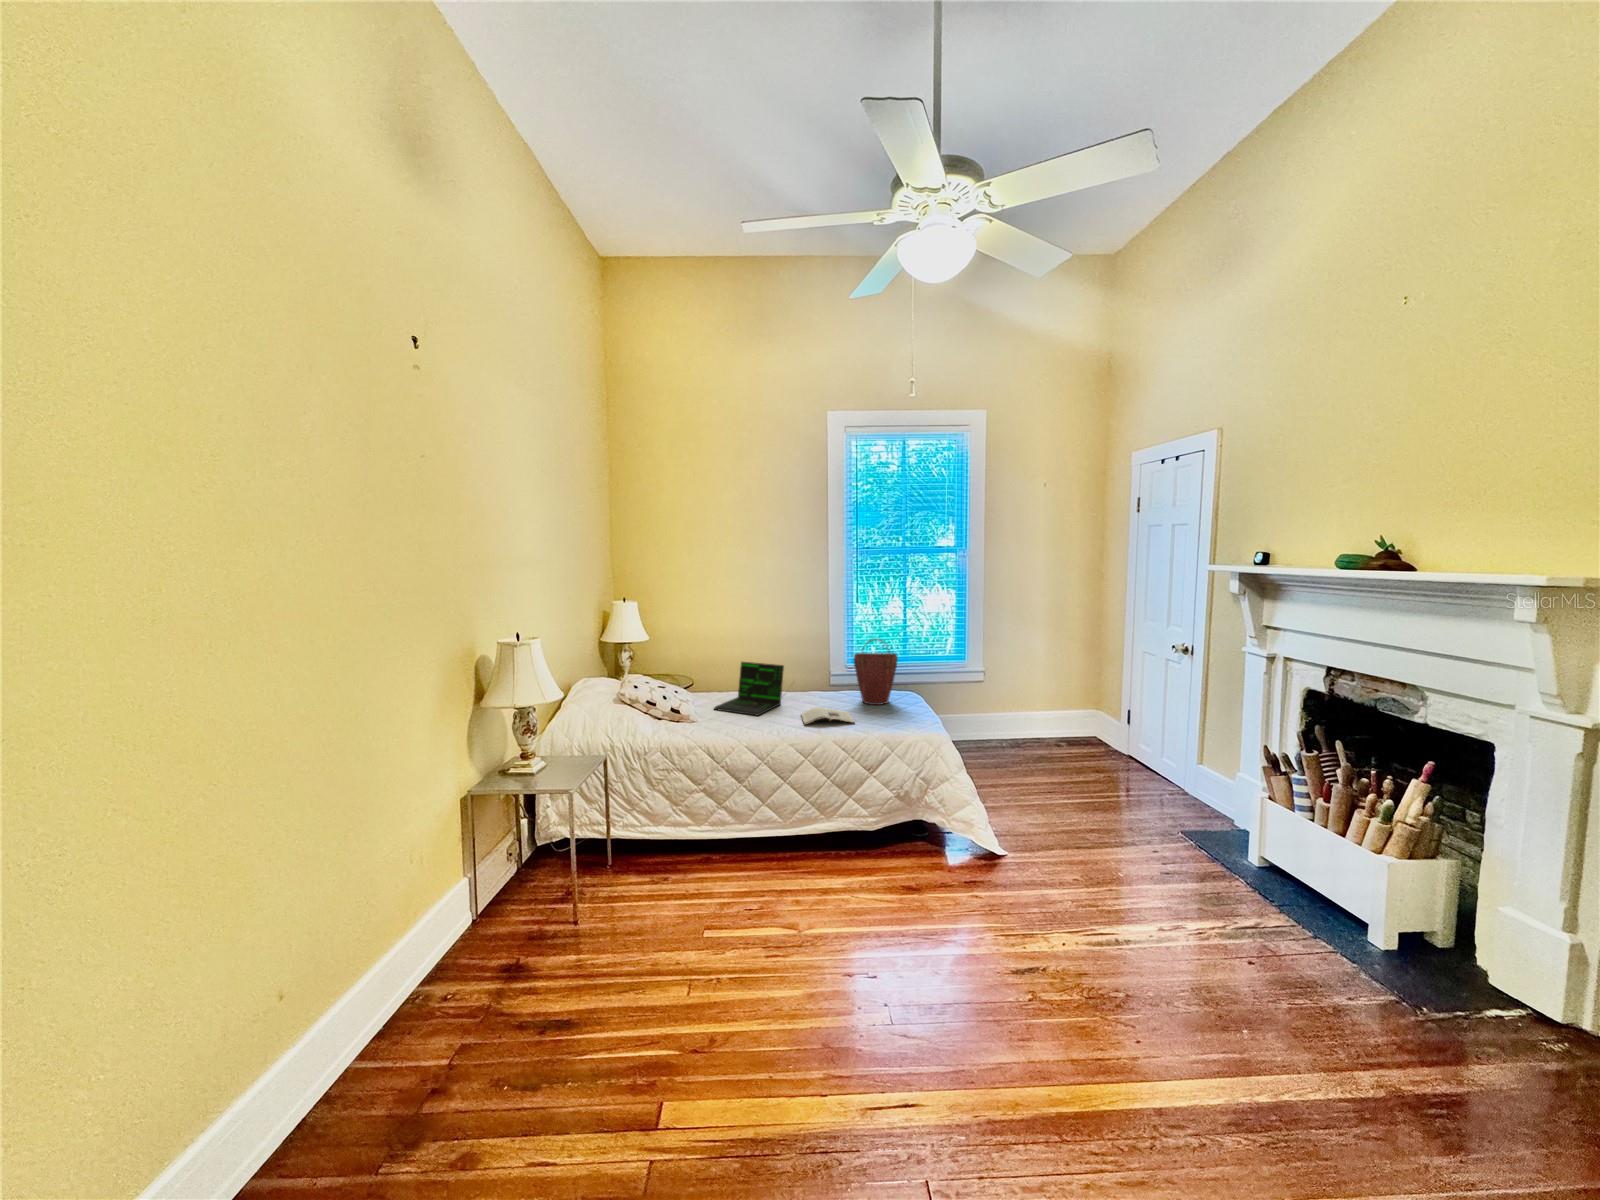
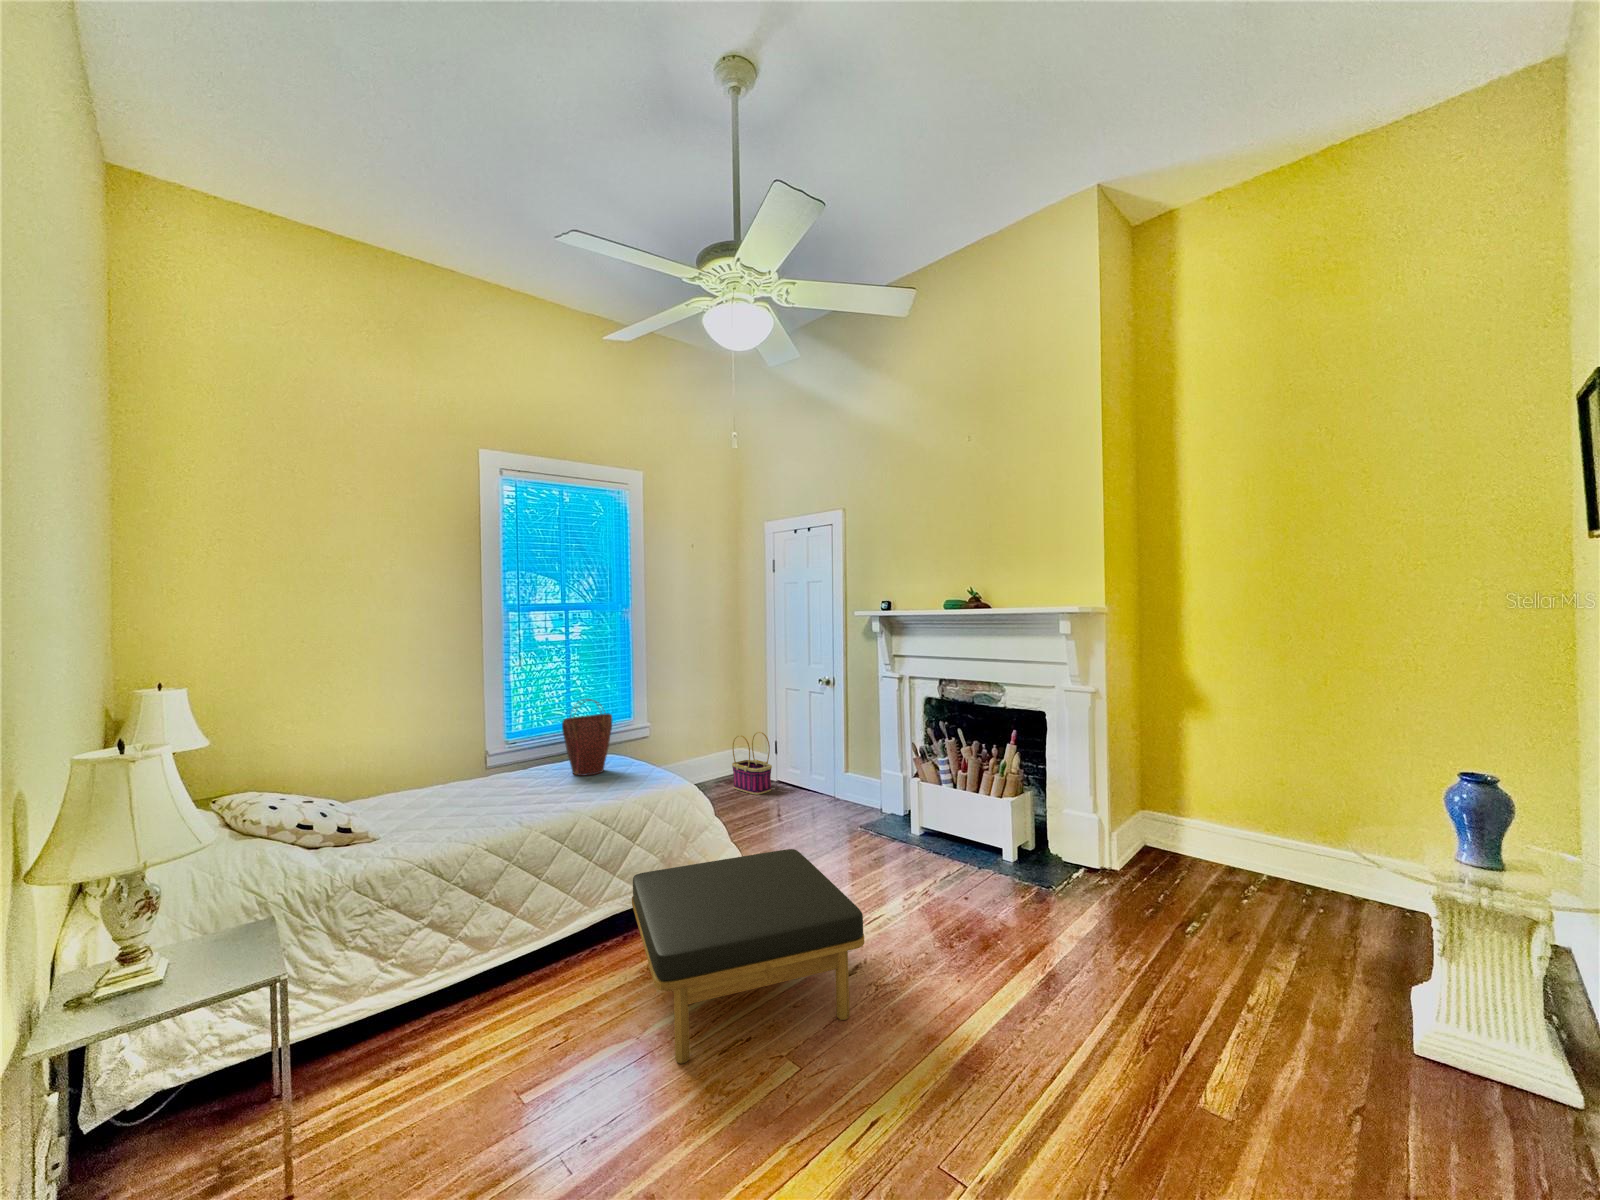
laptop: present [714,662,784,715] -> none [385,744,497,820]
basket: none [1073,690,1116,756] -> present [732,732,772,795]
magazine: present [801,707,855,725] -> none [521,785,599,808]
ottoman: none [777,802,1003,1024] -> present [632,849,864,1064]

